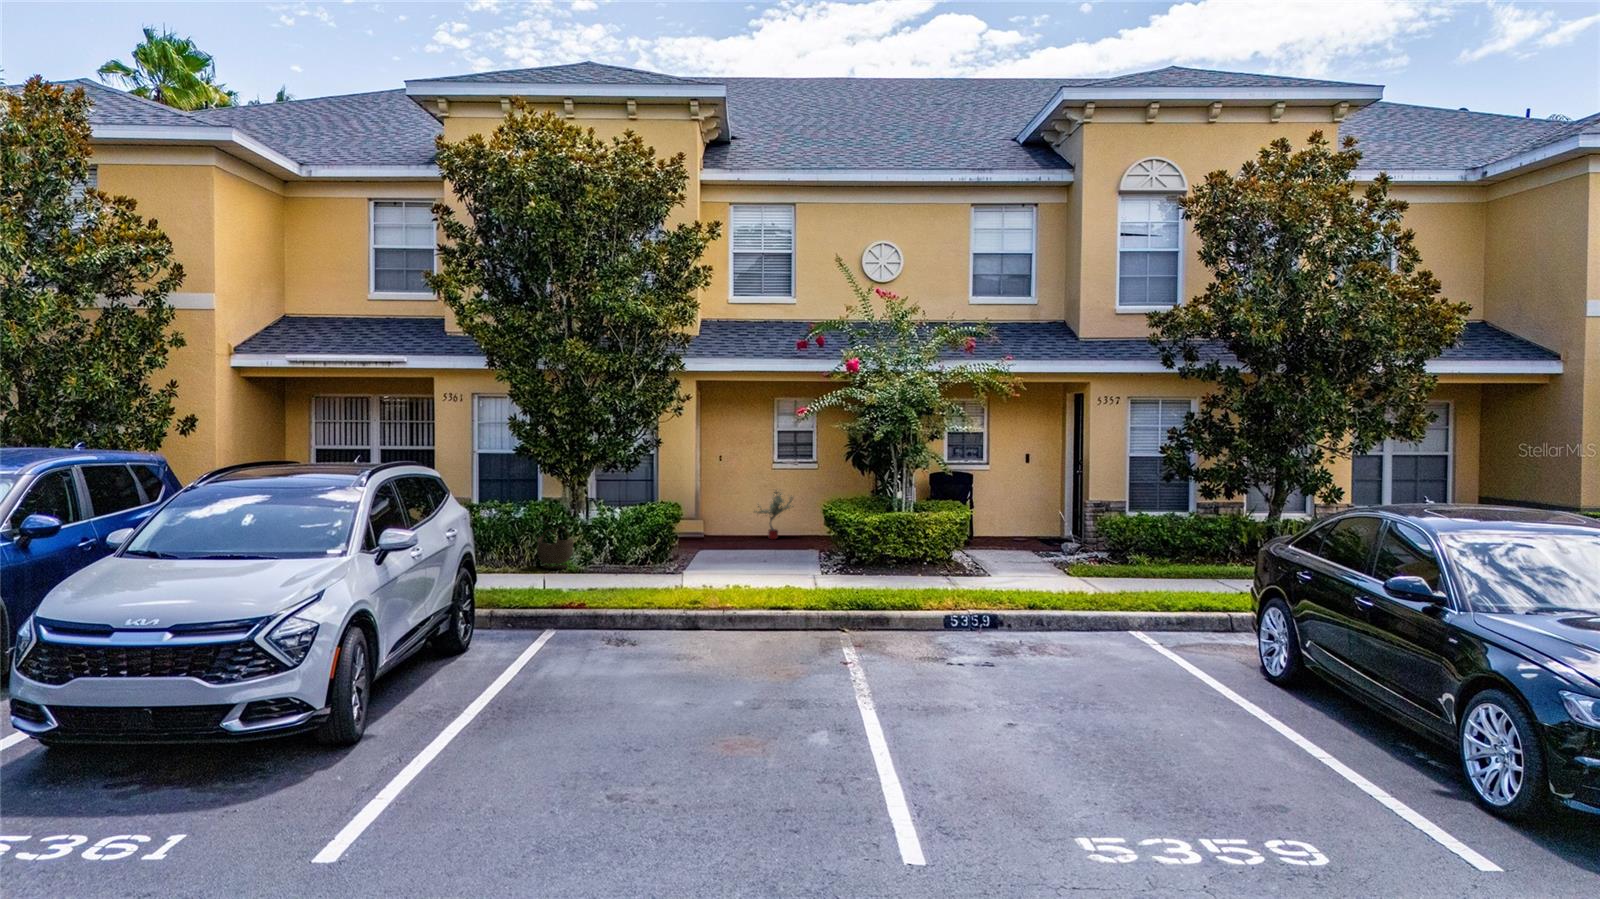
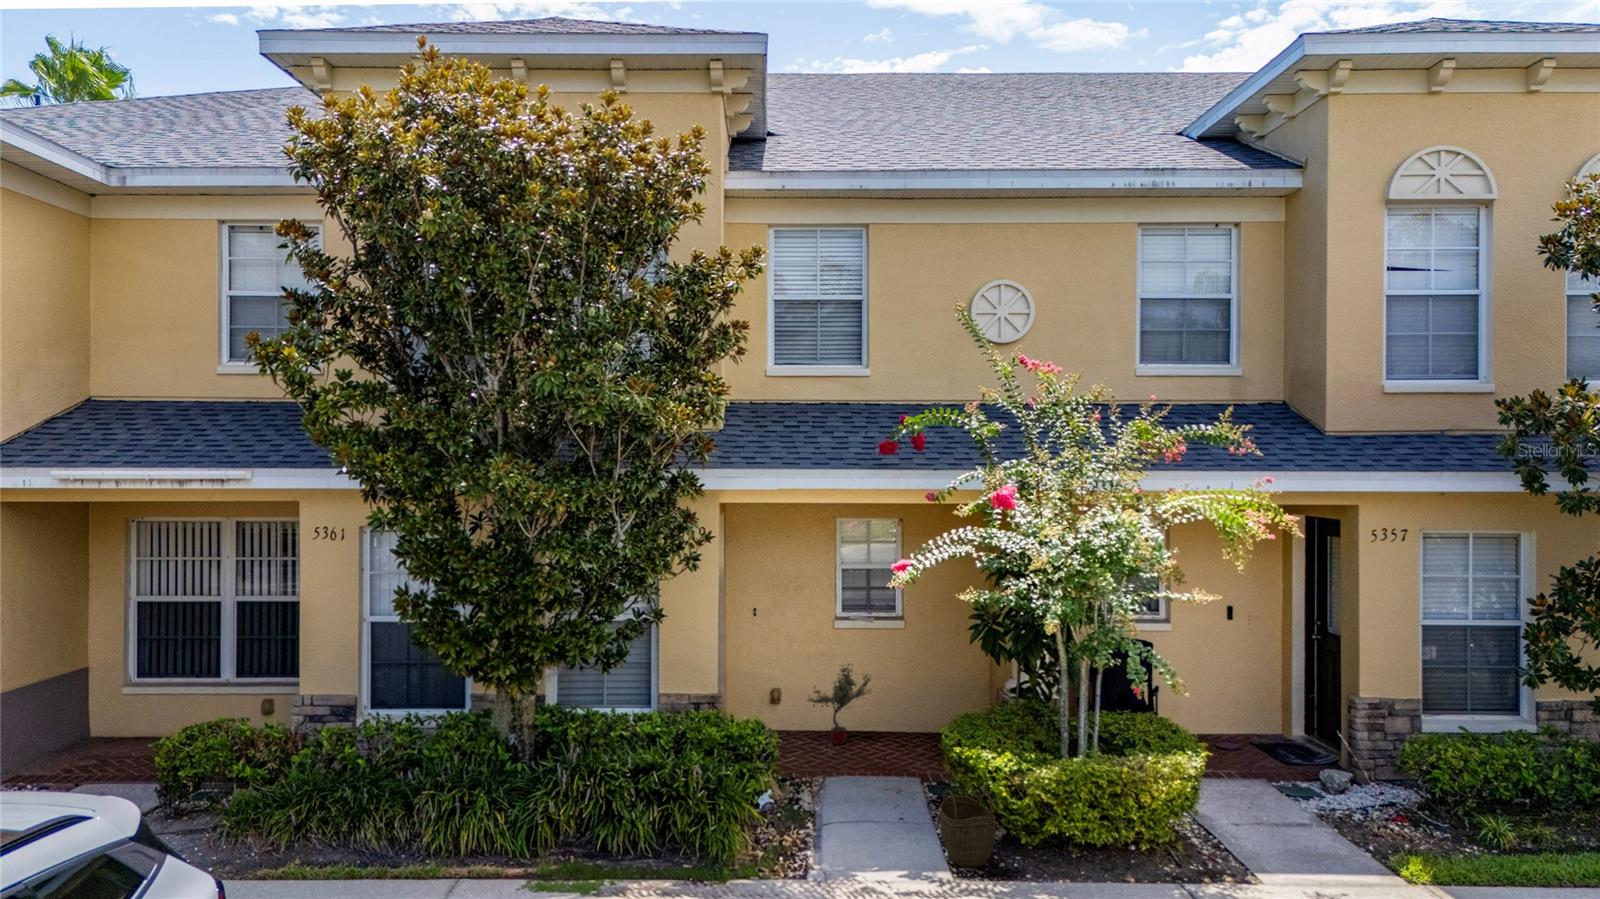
woven basket: present [537,531,573,569] -> present [940,789,996,868]

